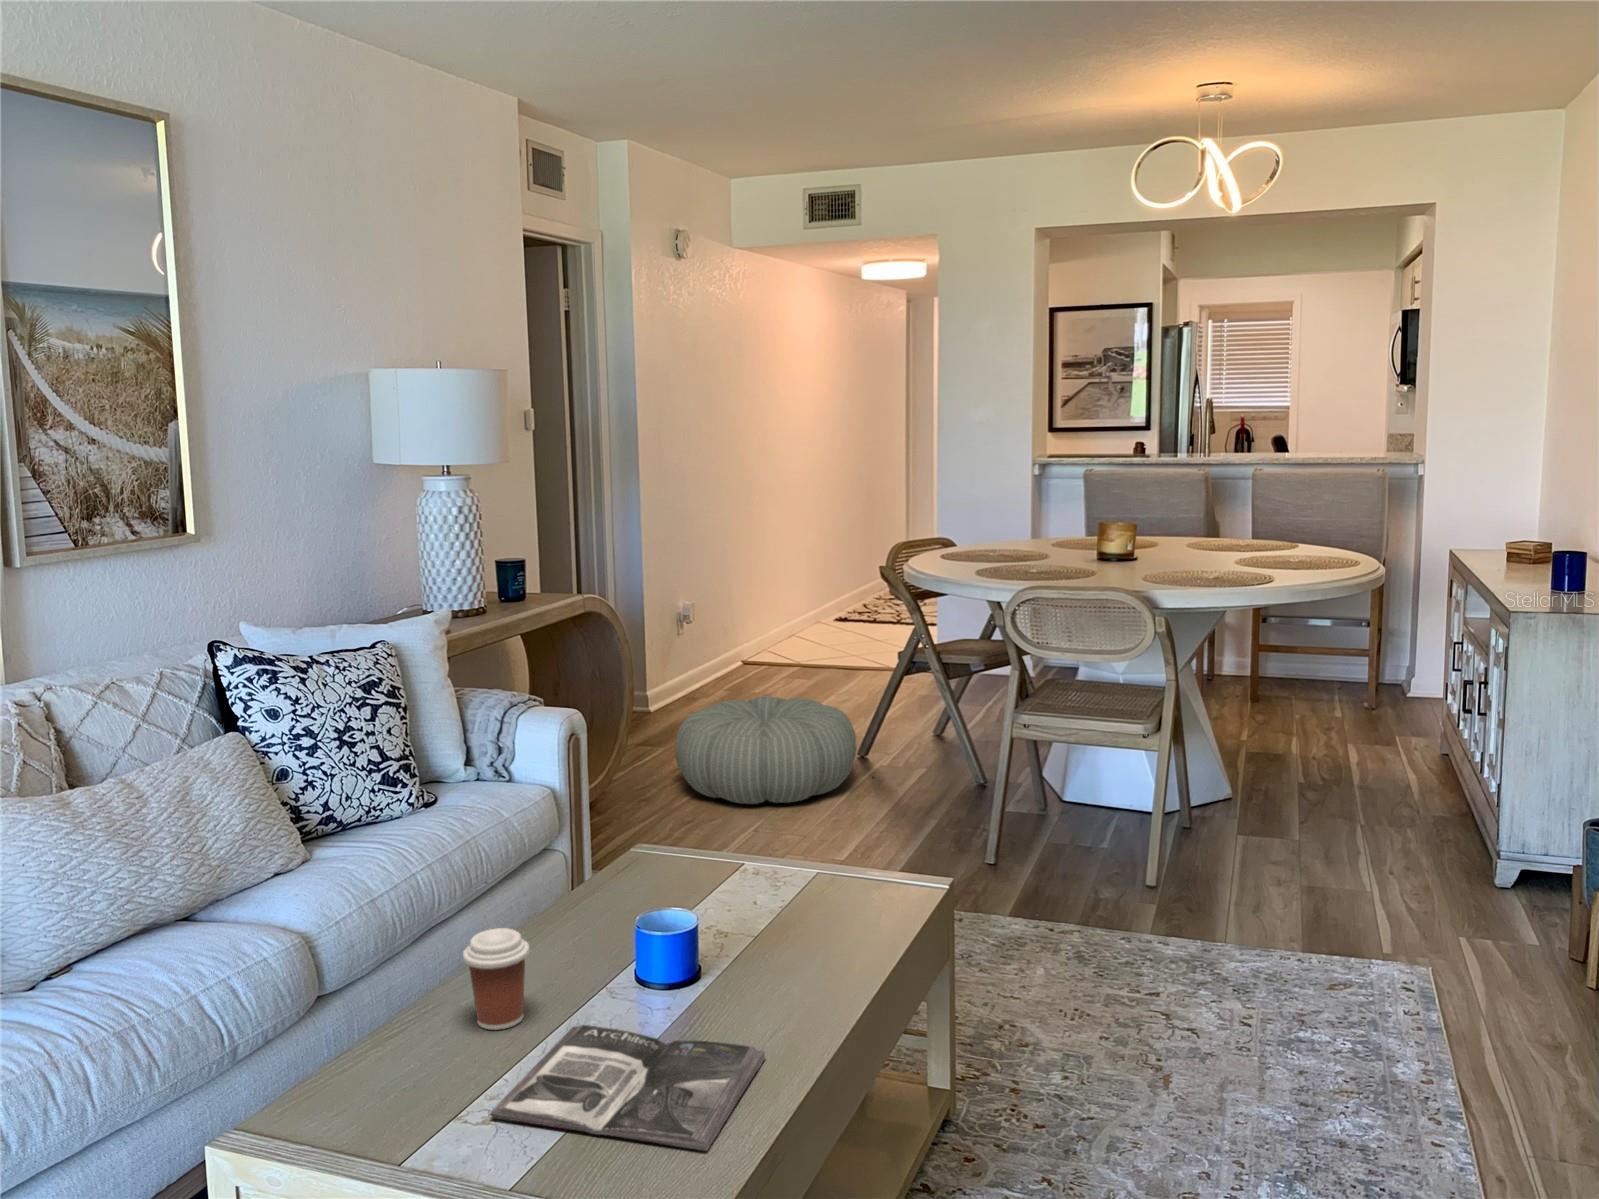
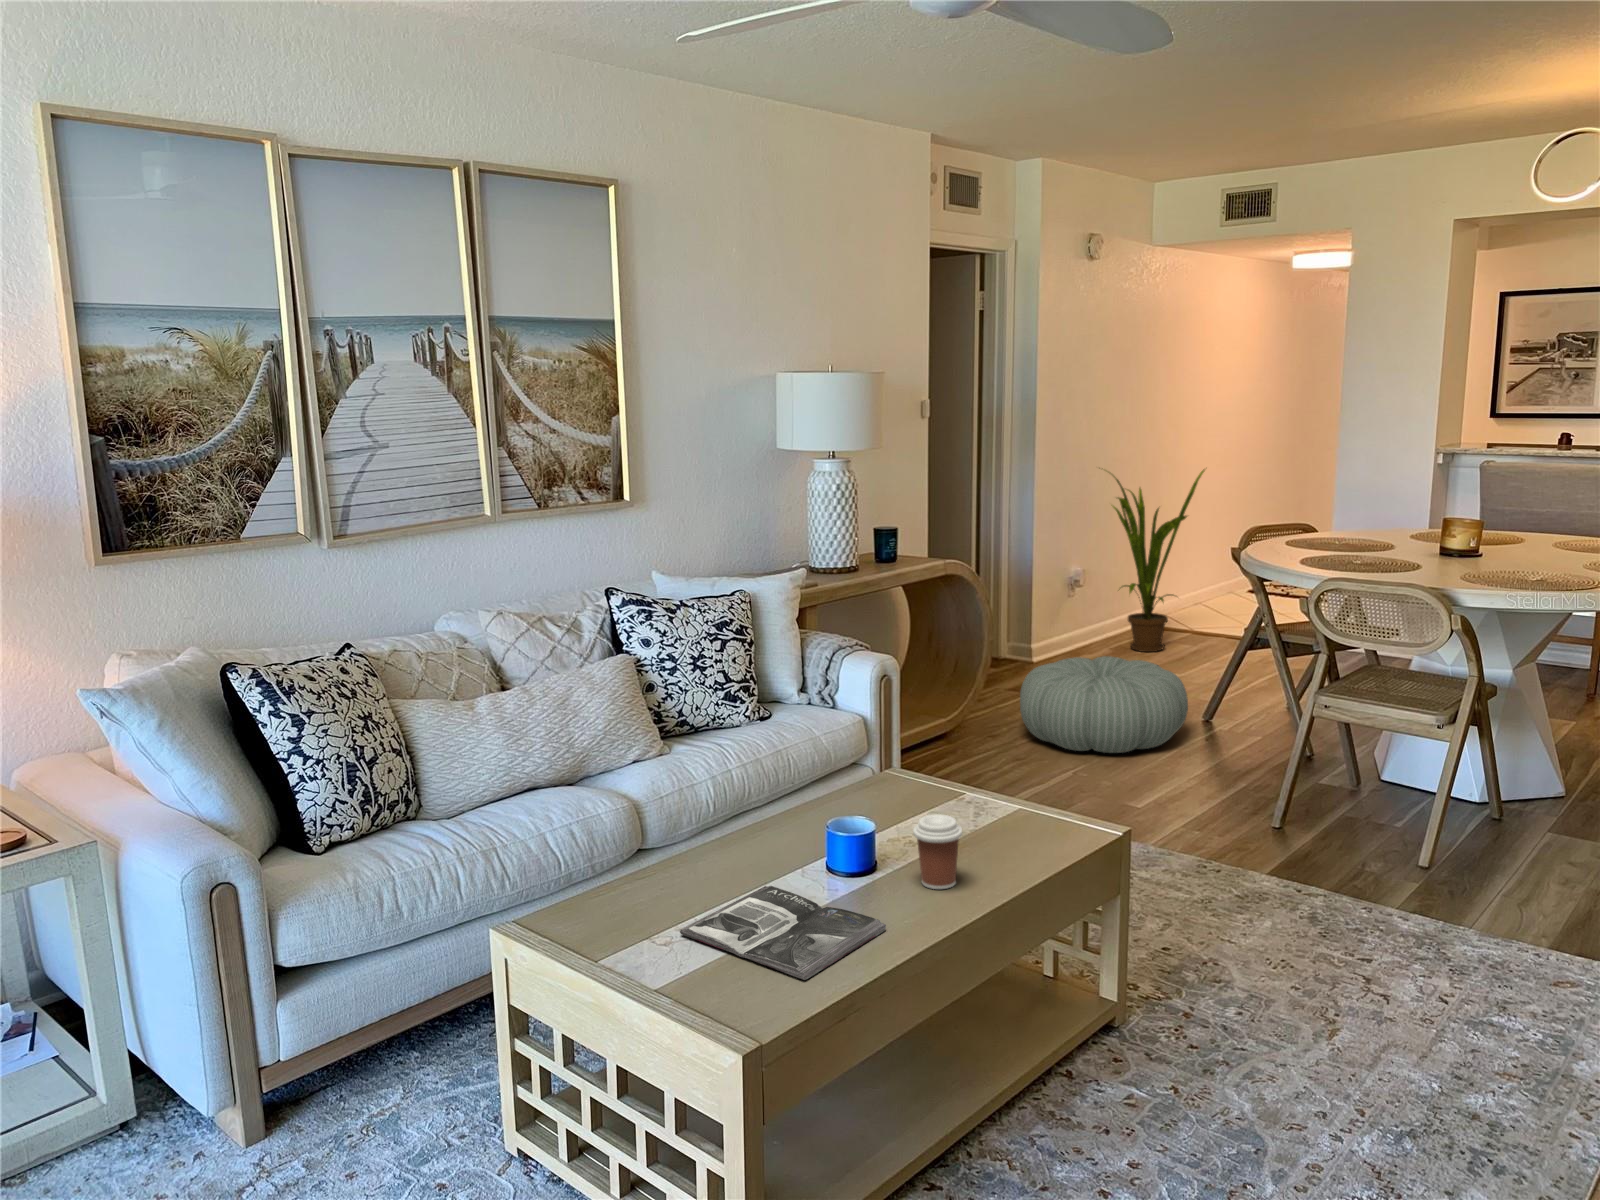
house plant: none [701,492,819,691] -> present [1113,469,1205,652]
coffee cup: present [463,928,530,1030] -> present [913,814,962,889]

